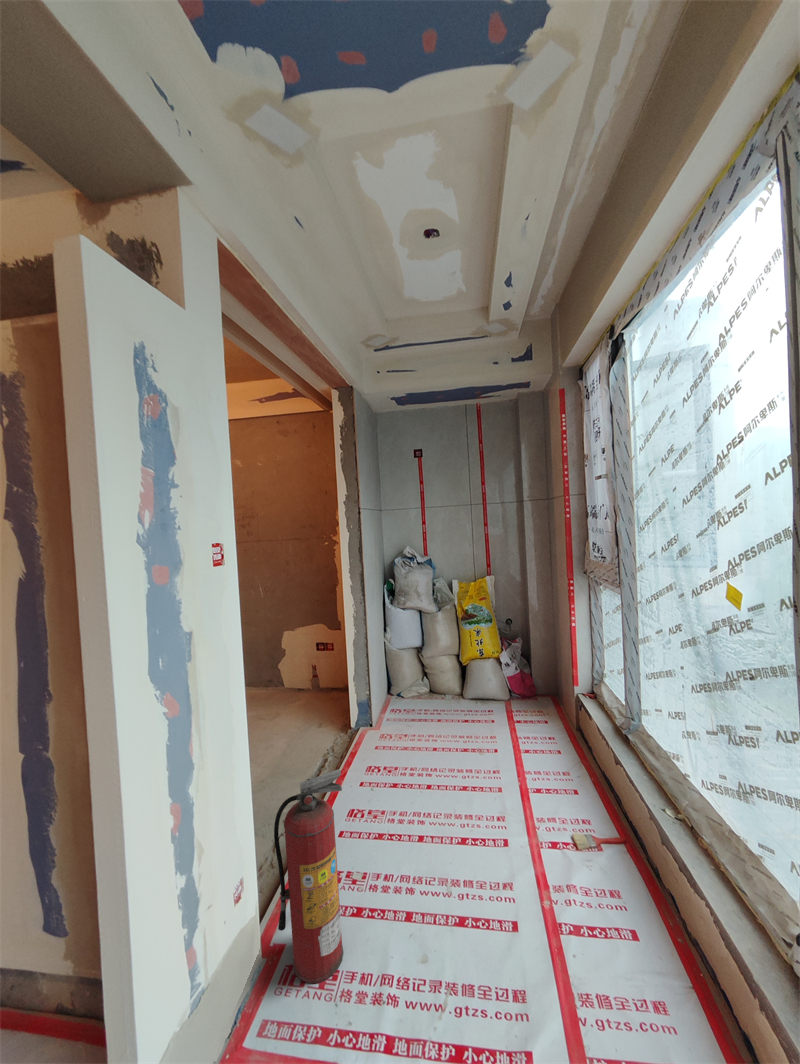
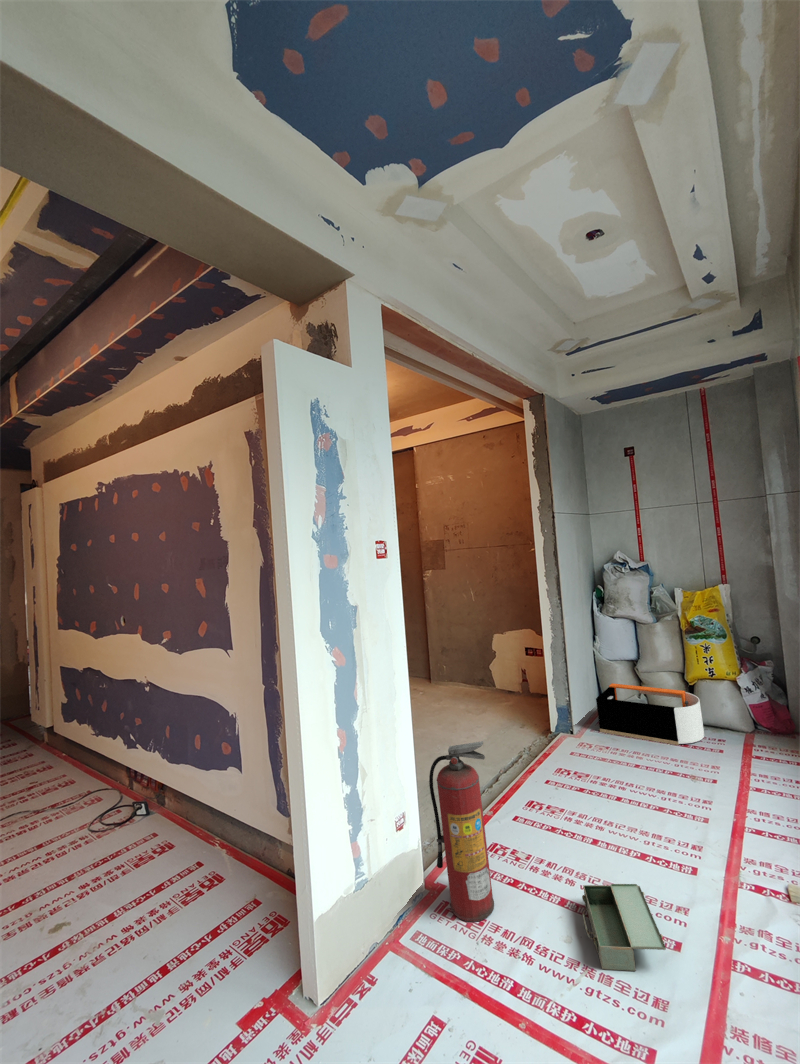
storage bin: none [393,670,475,720] -> present [596,683,704,745]
toolbox: none [430,874,516,980] -> present [582,884,666,971]

